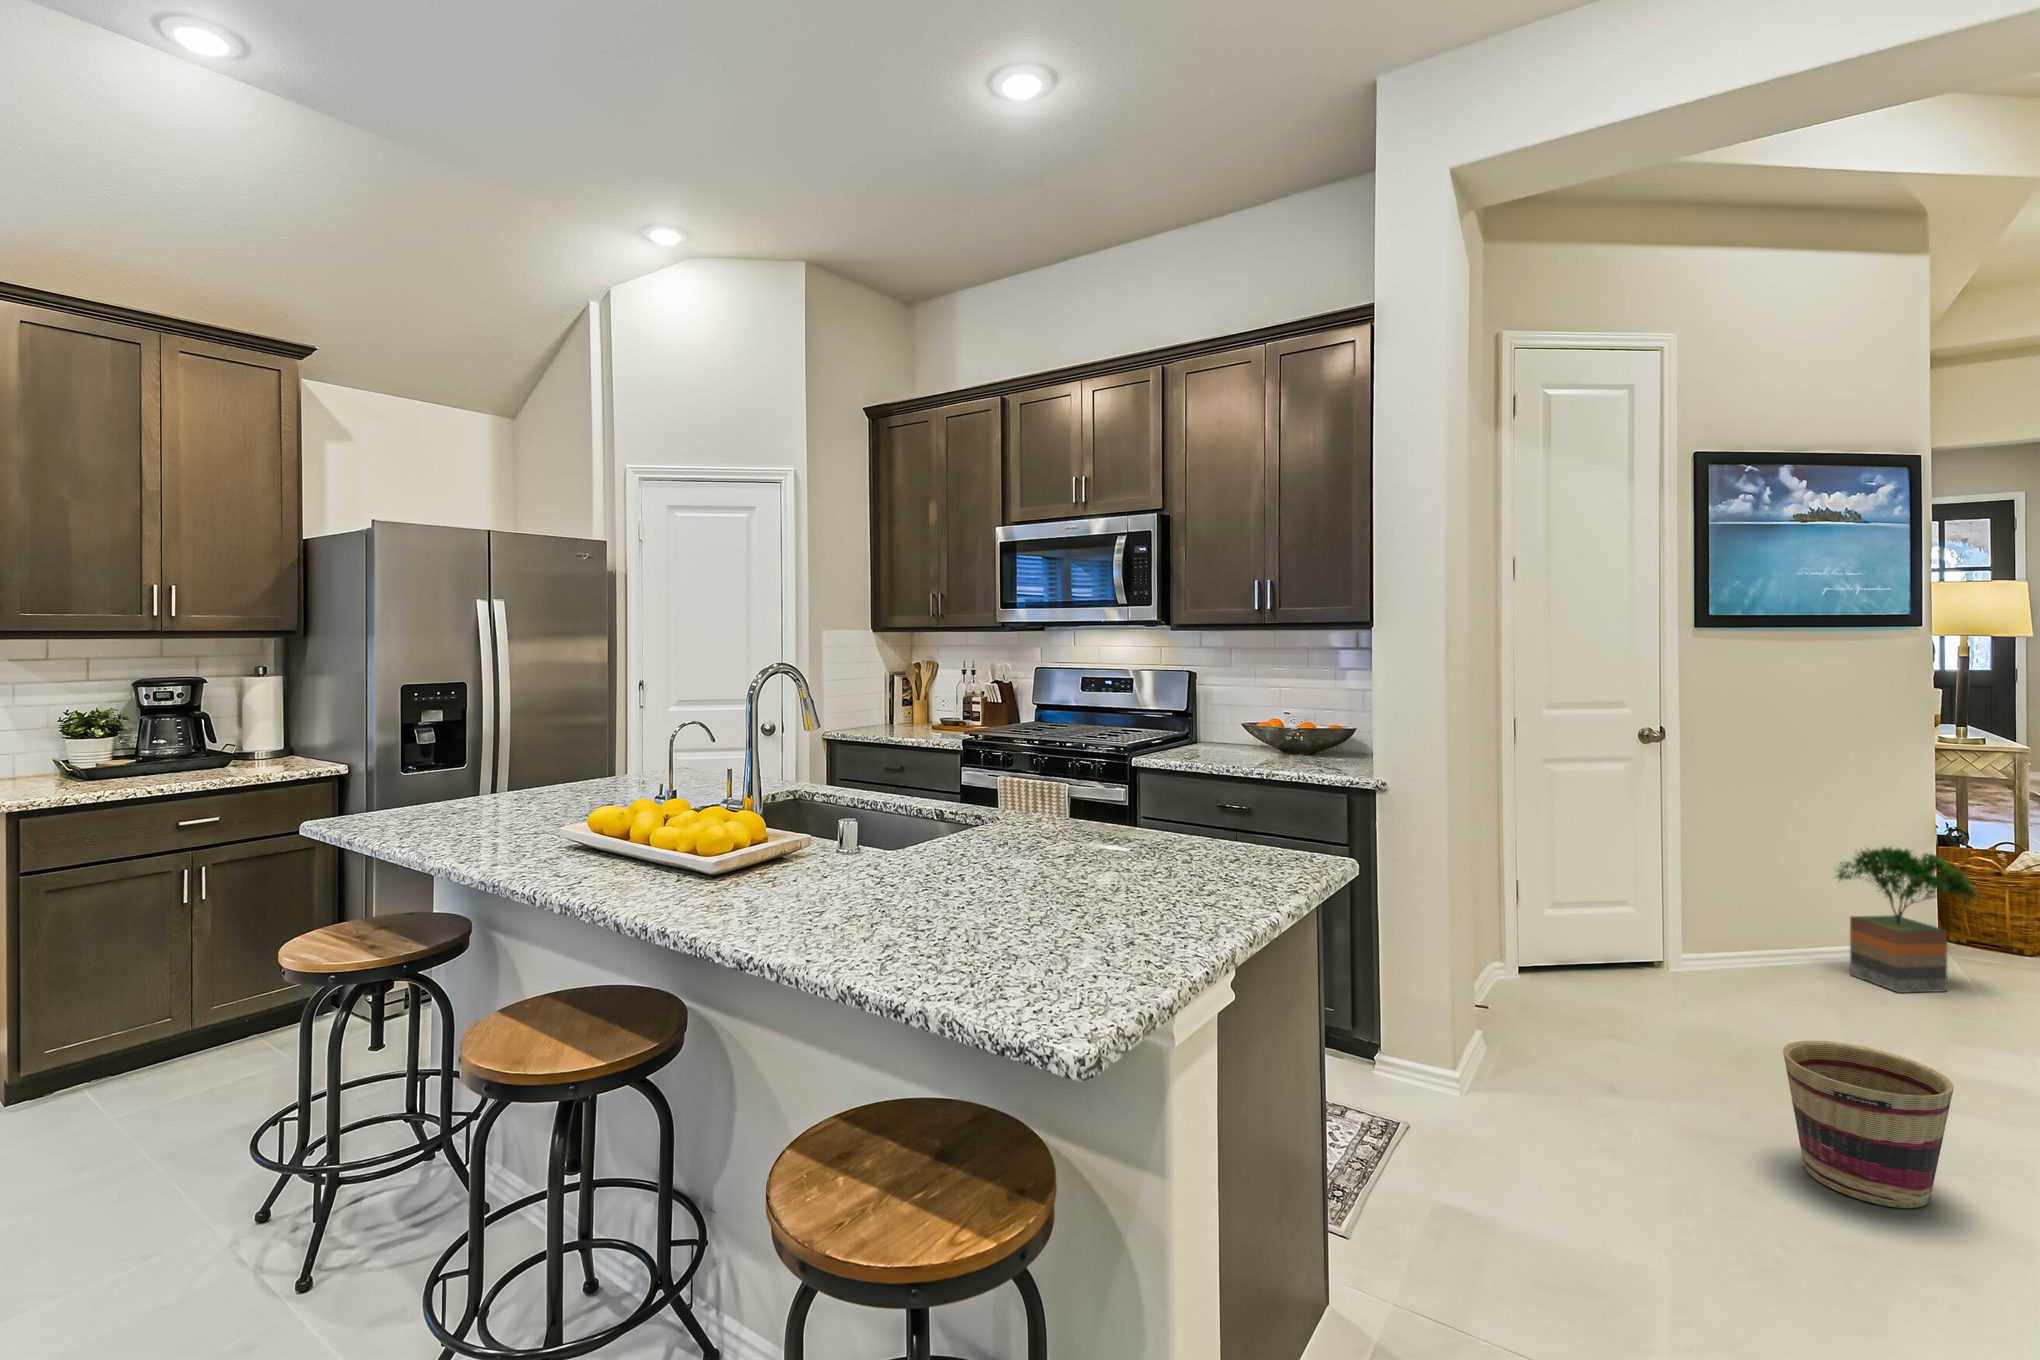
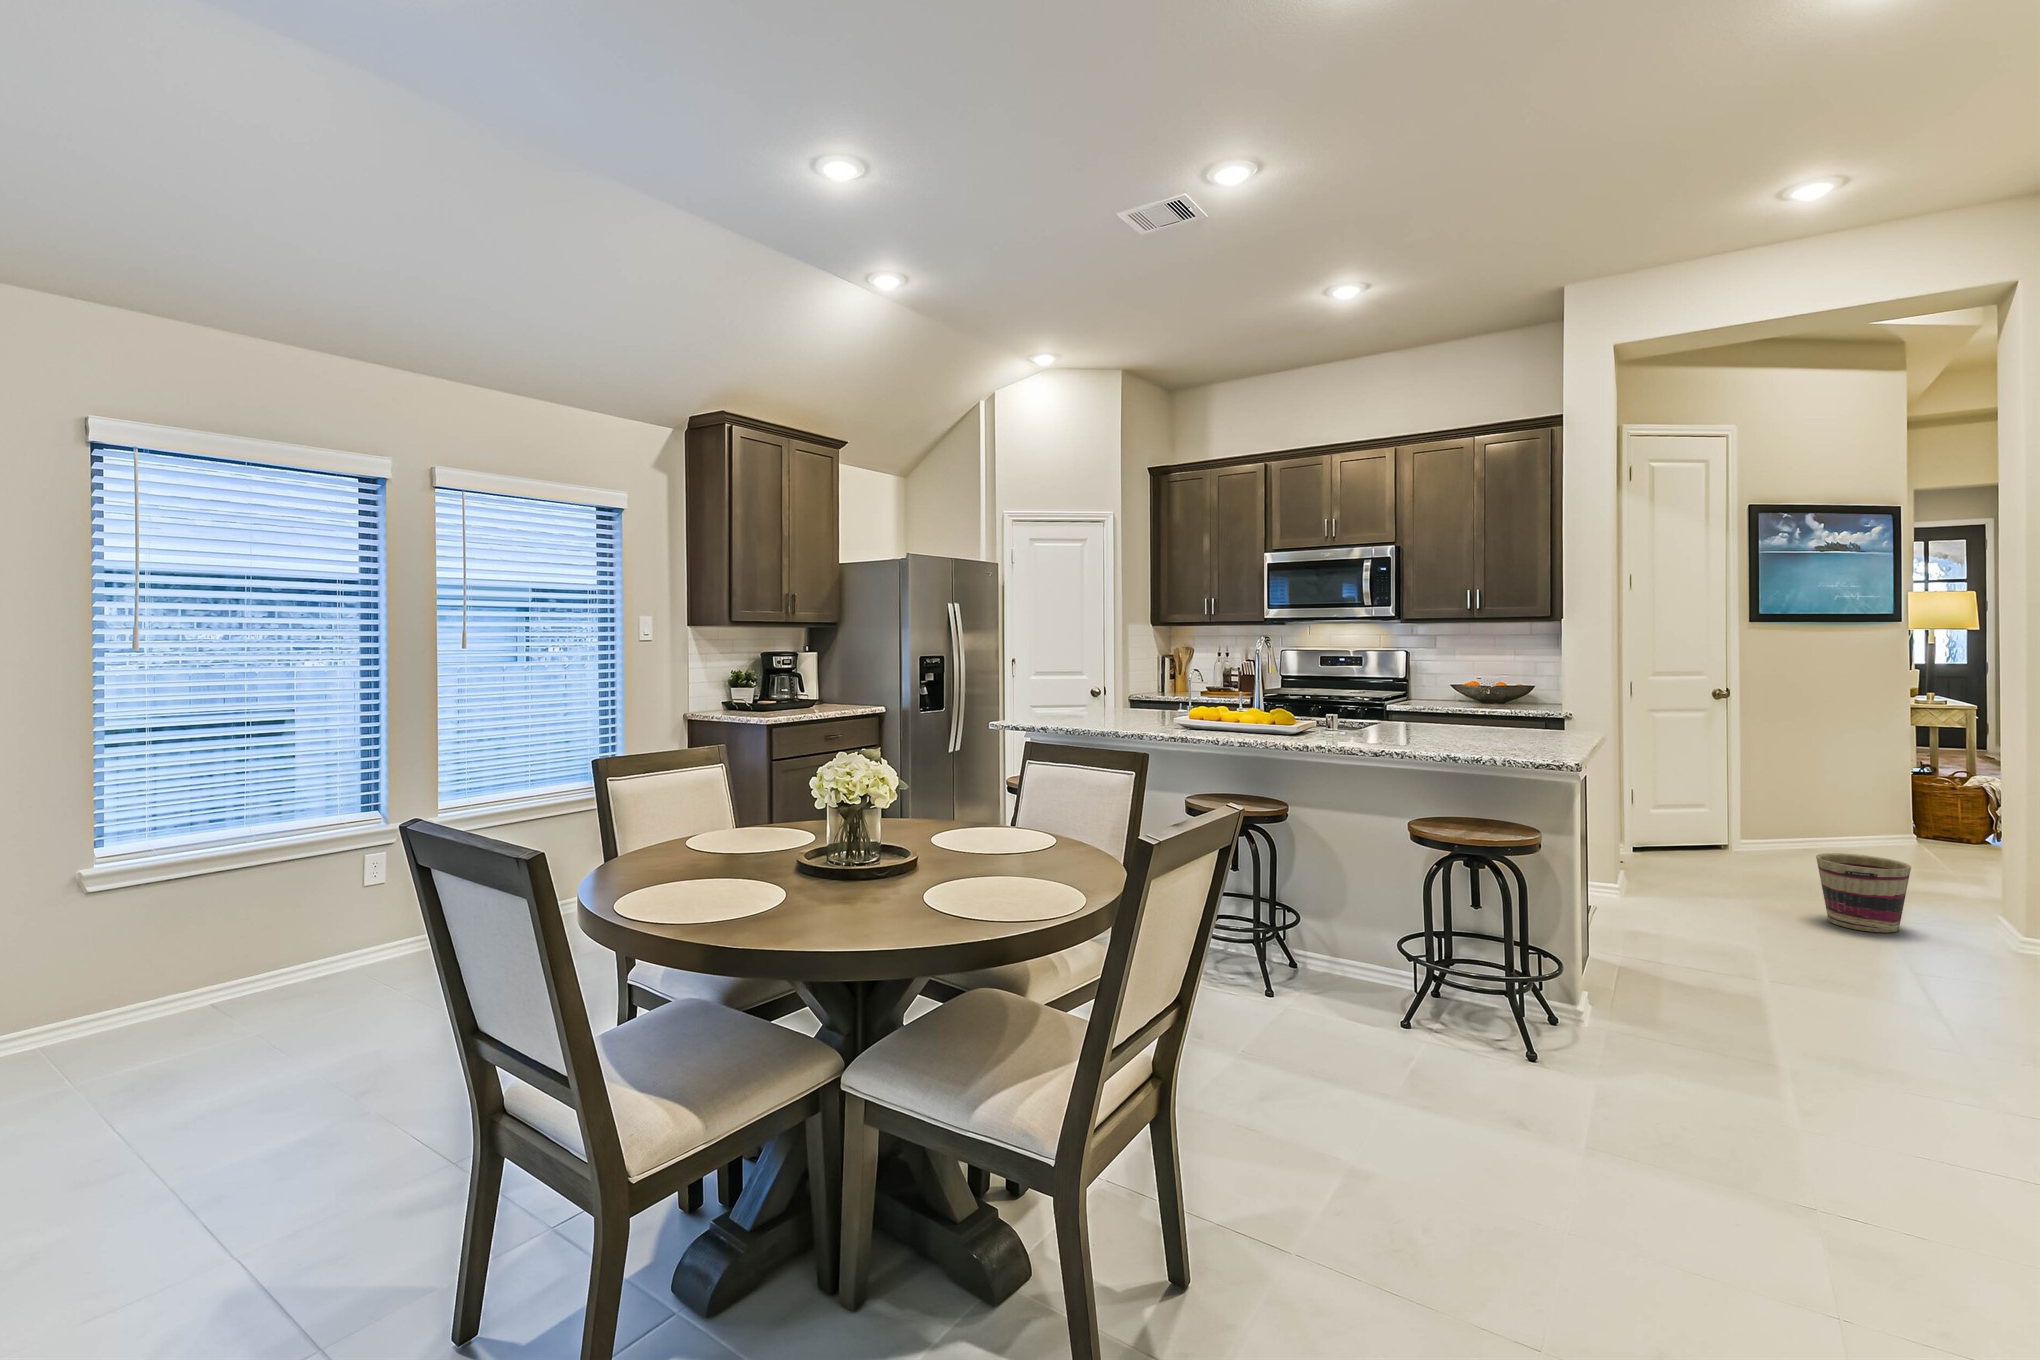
potted tree: present [1835,847,1979,993] -> none [1842,764,1941,858]

